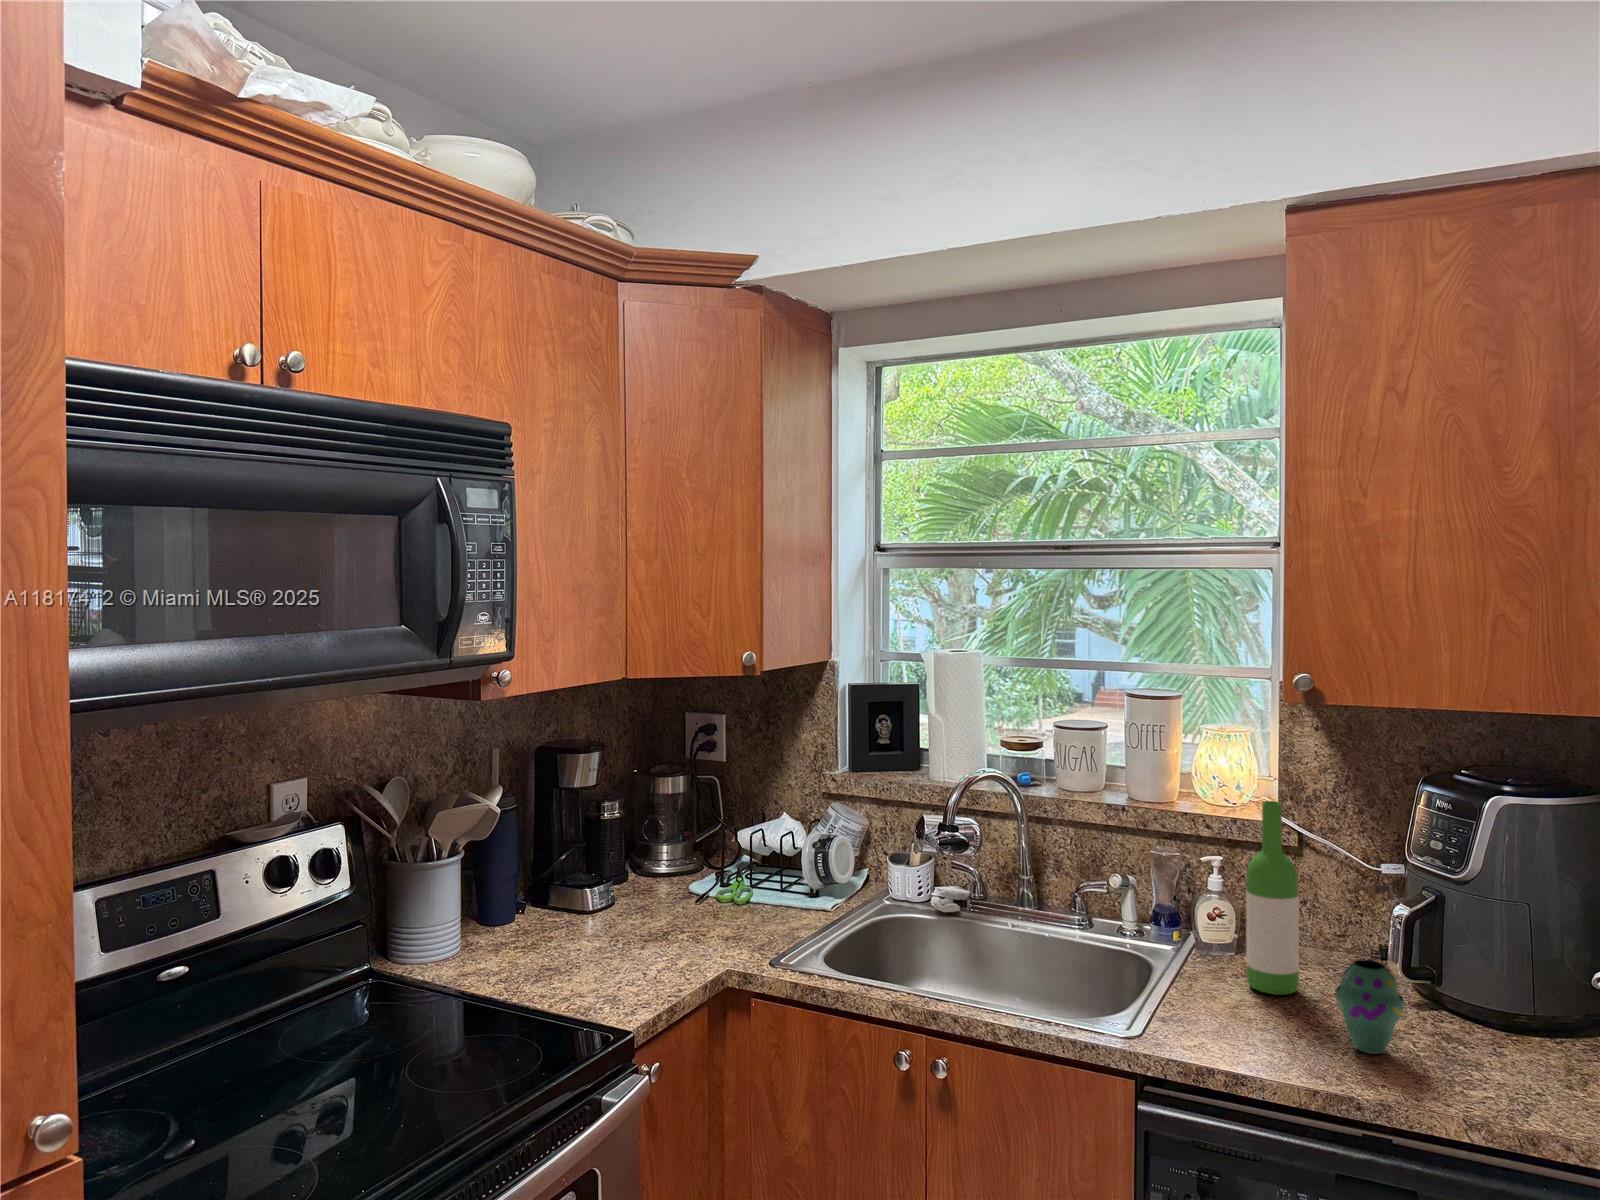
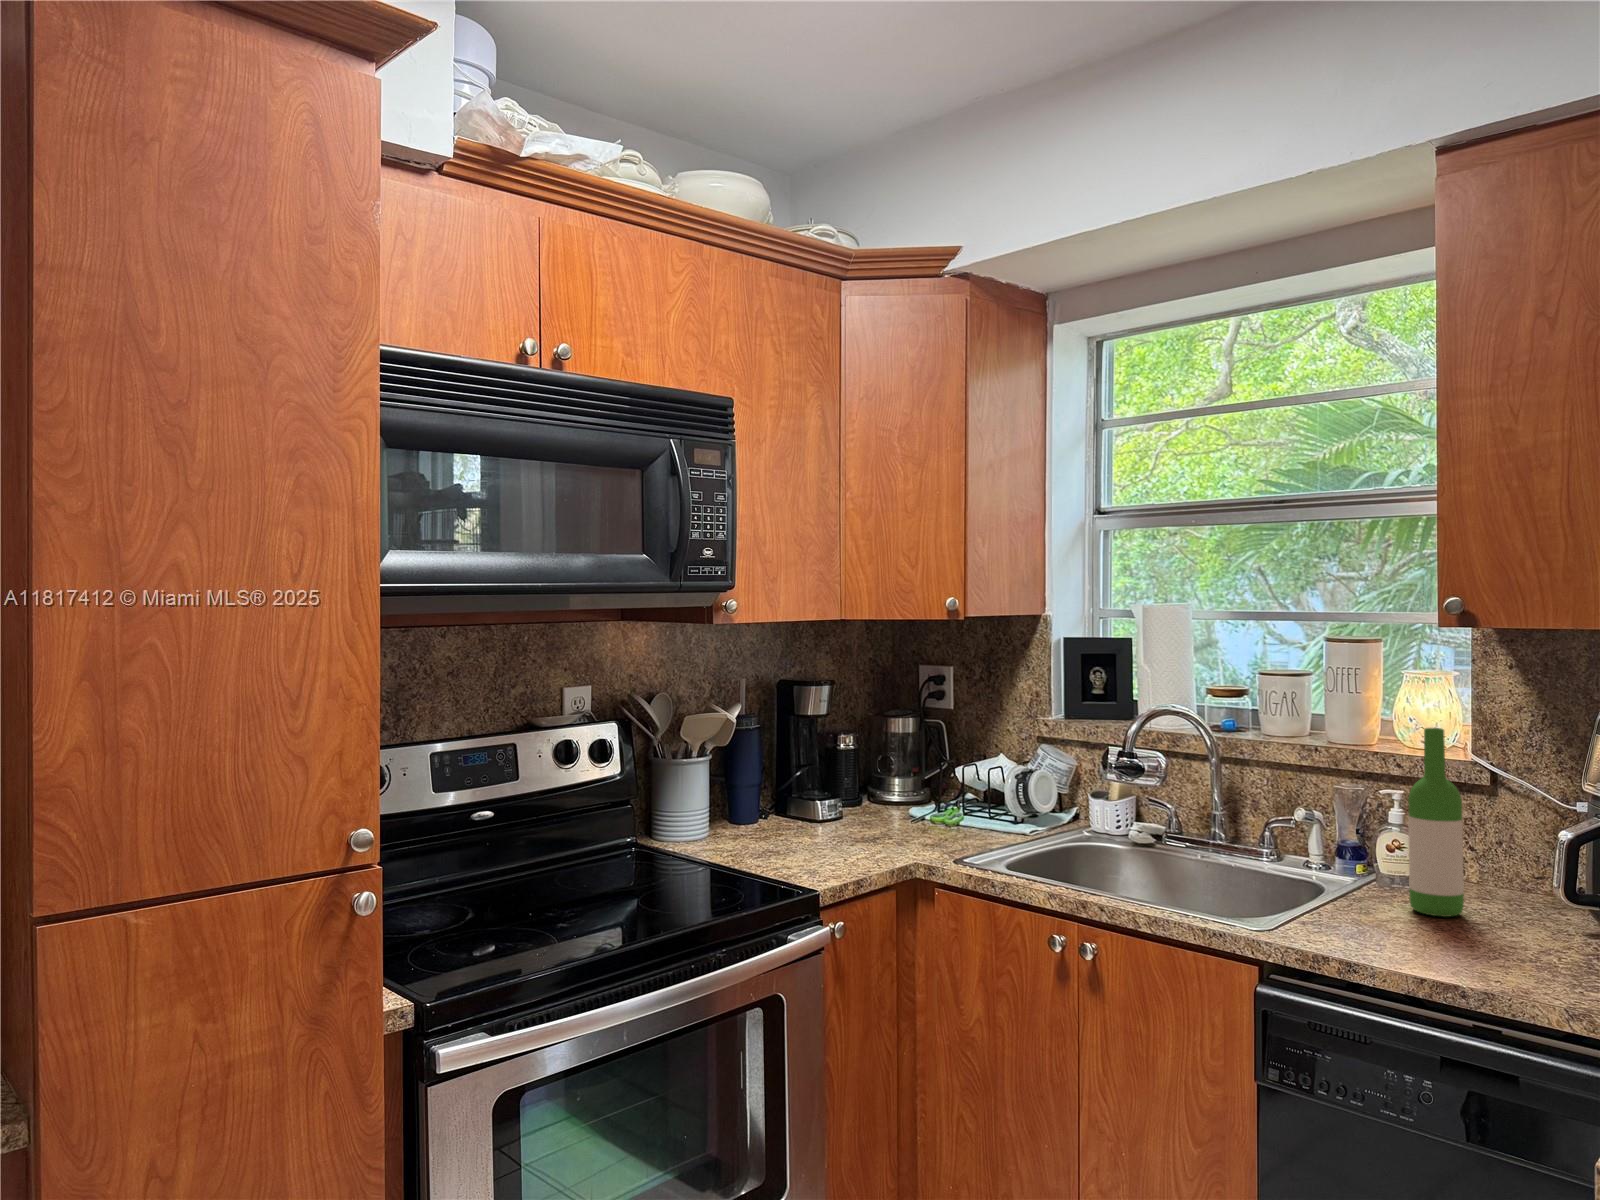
vase: present [1336,960,1404,1054] -> none [1468,870,1538,960]

